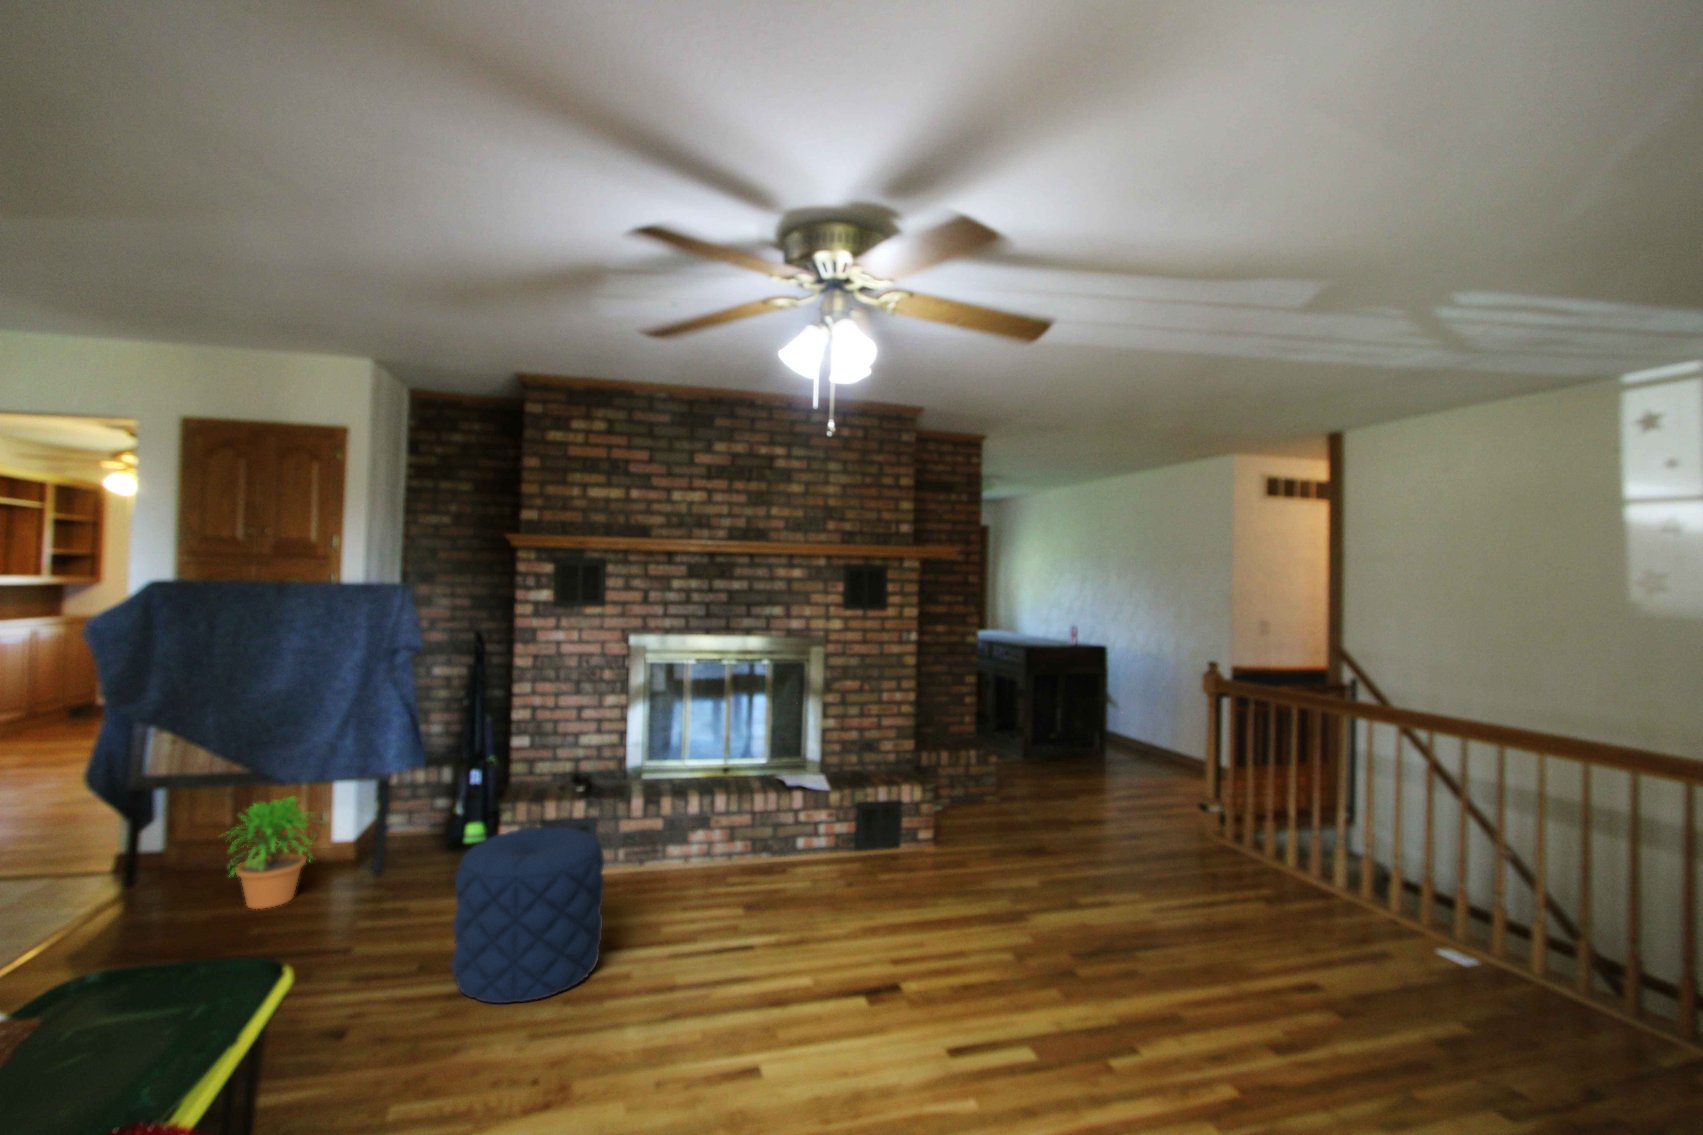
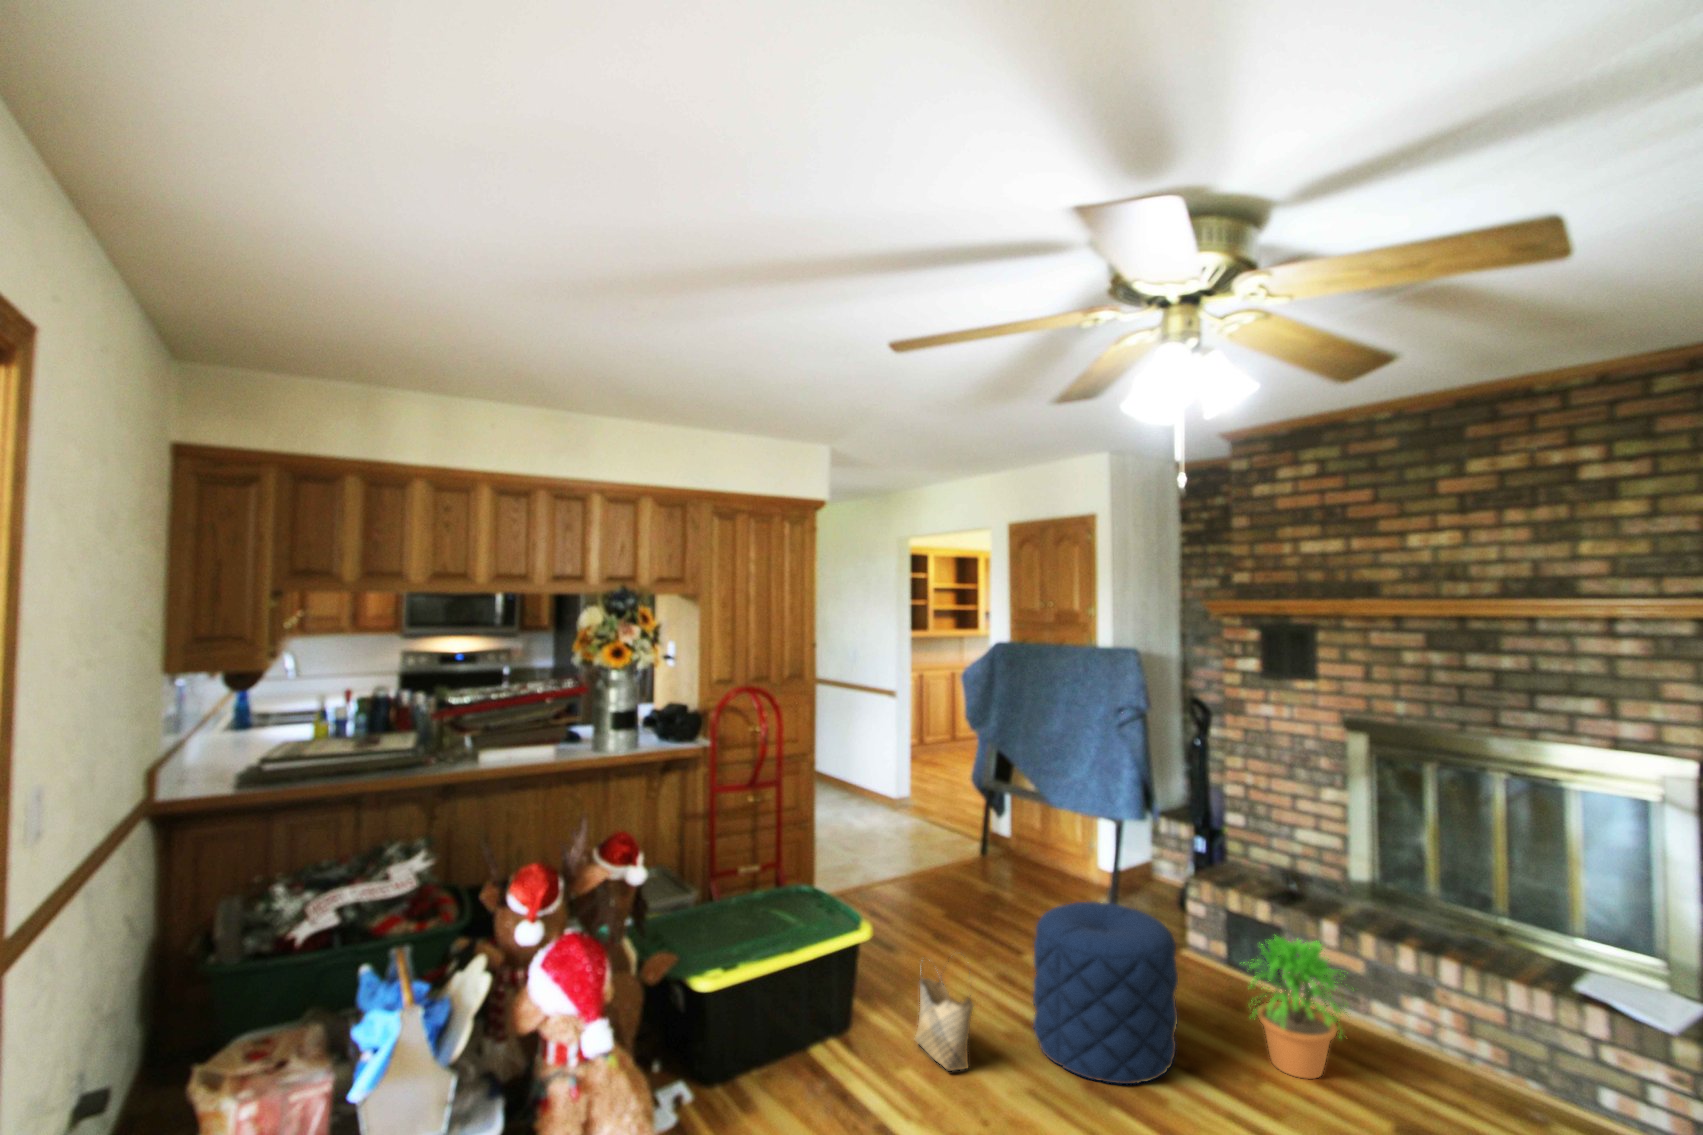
potted plant: present [228,796,315,909] -> present [1248,935,1347,1079]
woven basket: none [340,934,442,1073] -> present [915,955,974,1071]

